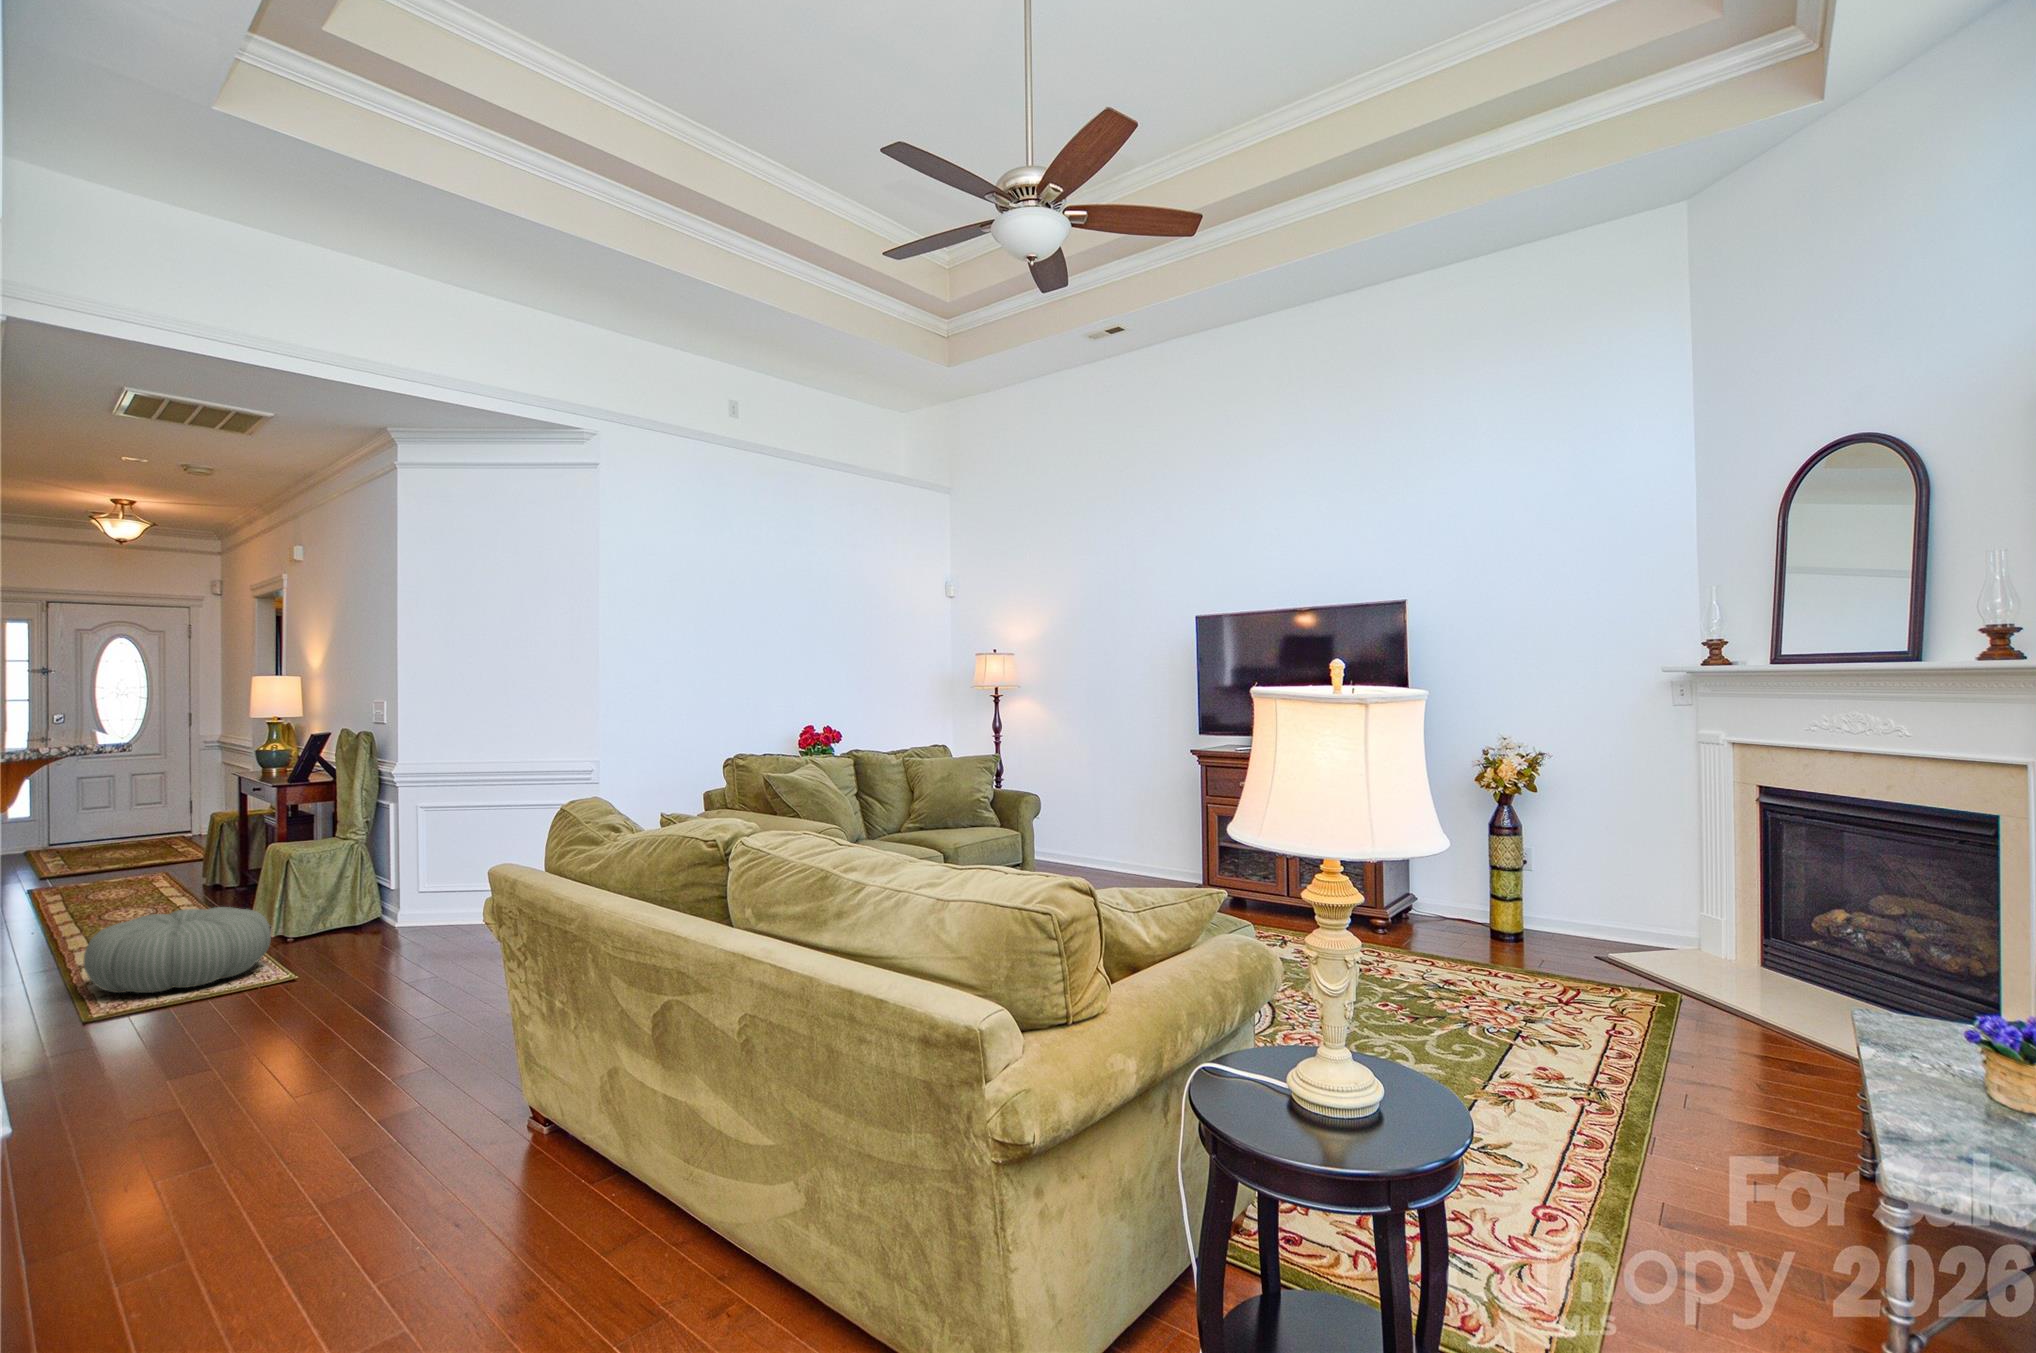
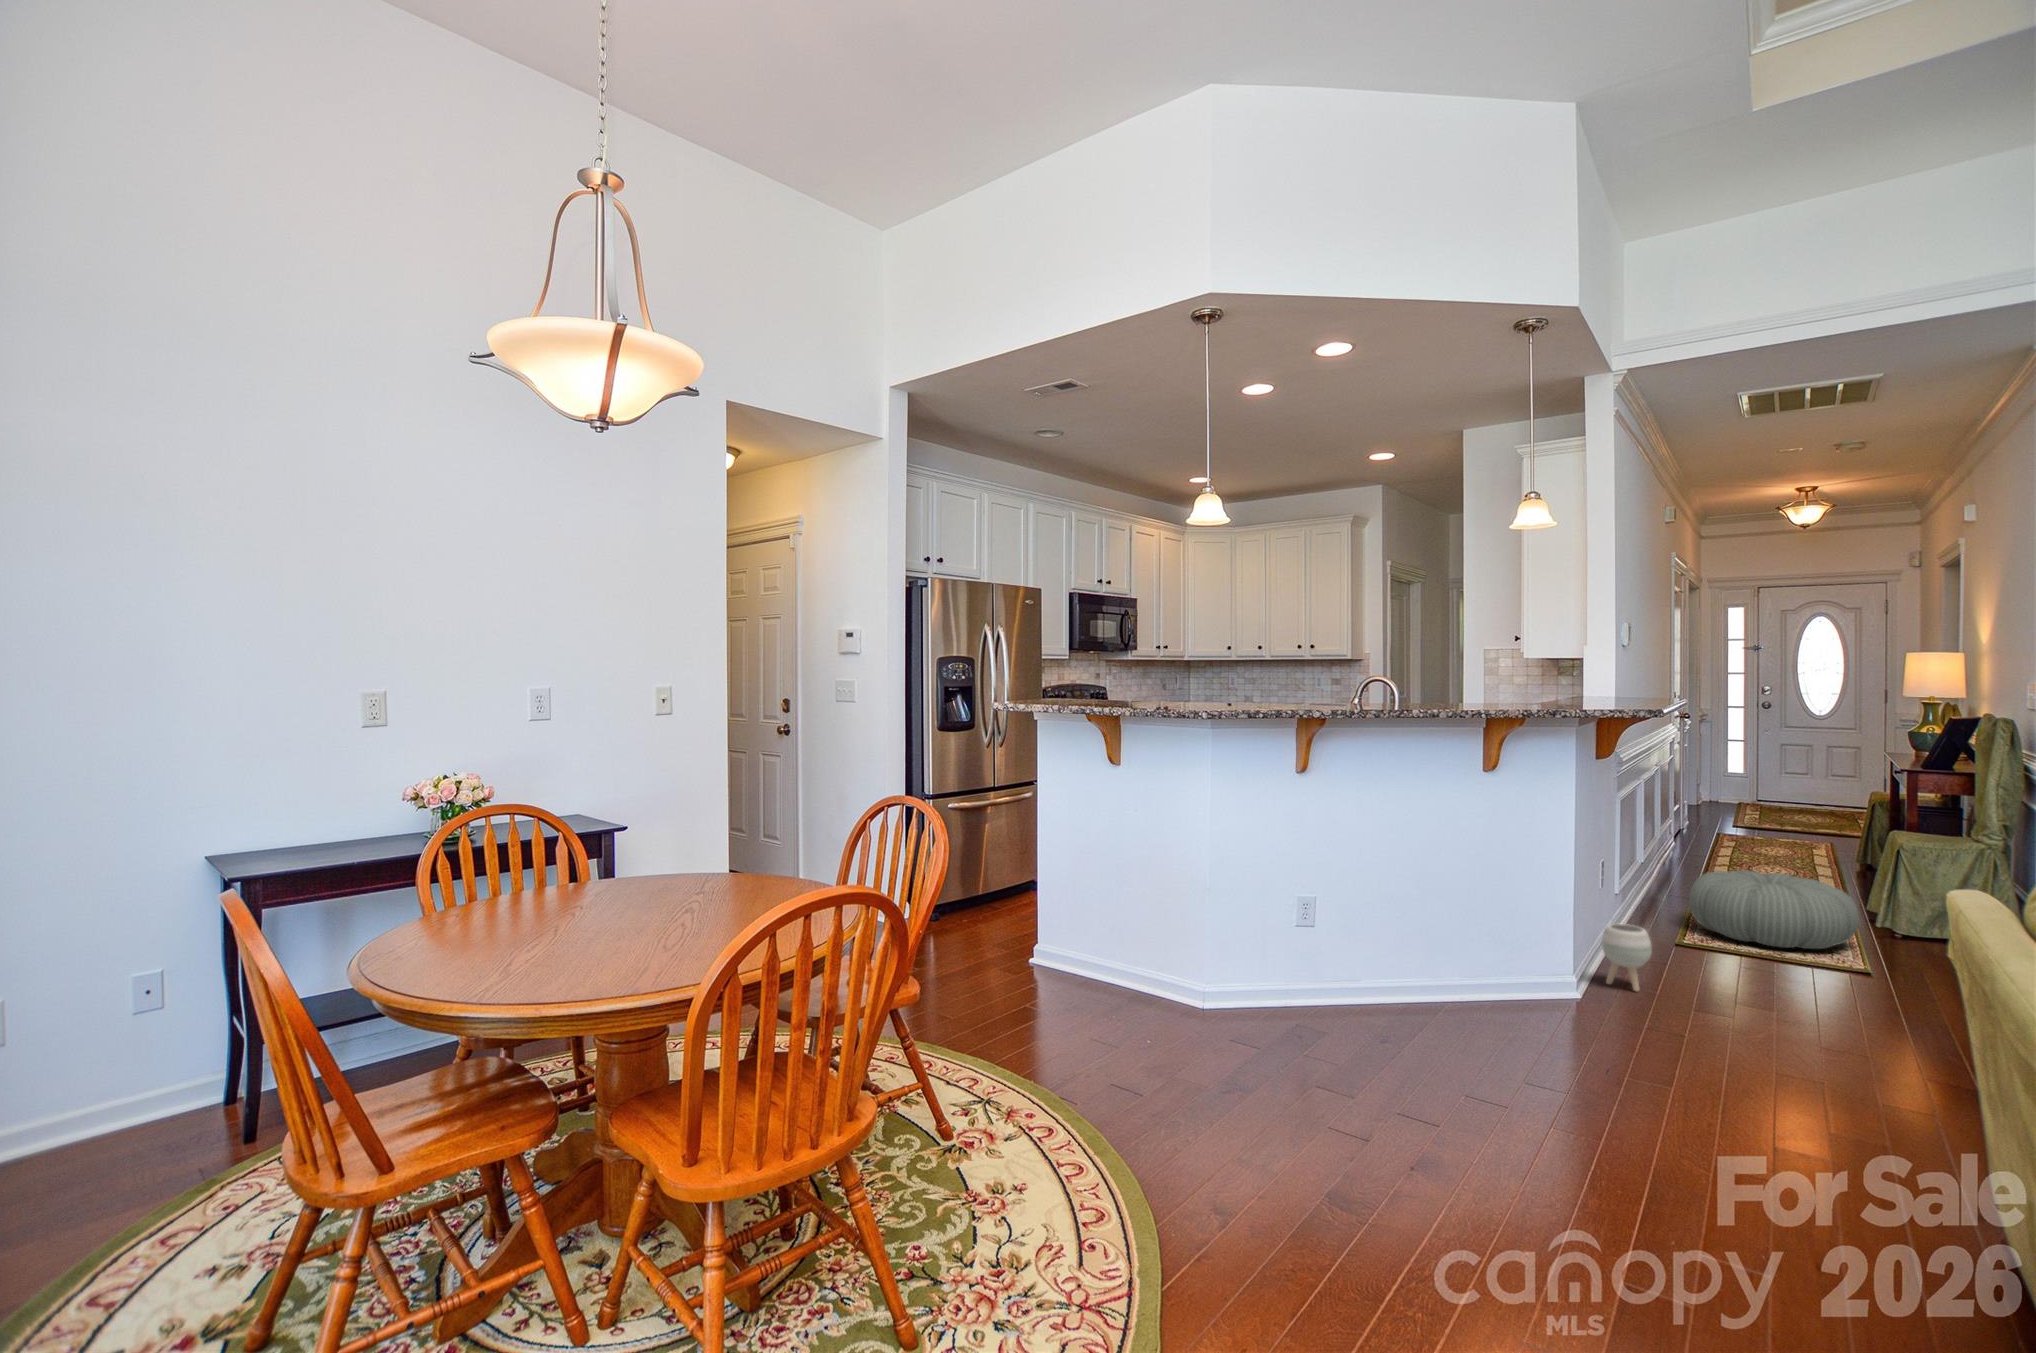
planter: none [31,1008,103,1094] -> present [1601,924,1652,991]

